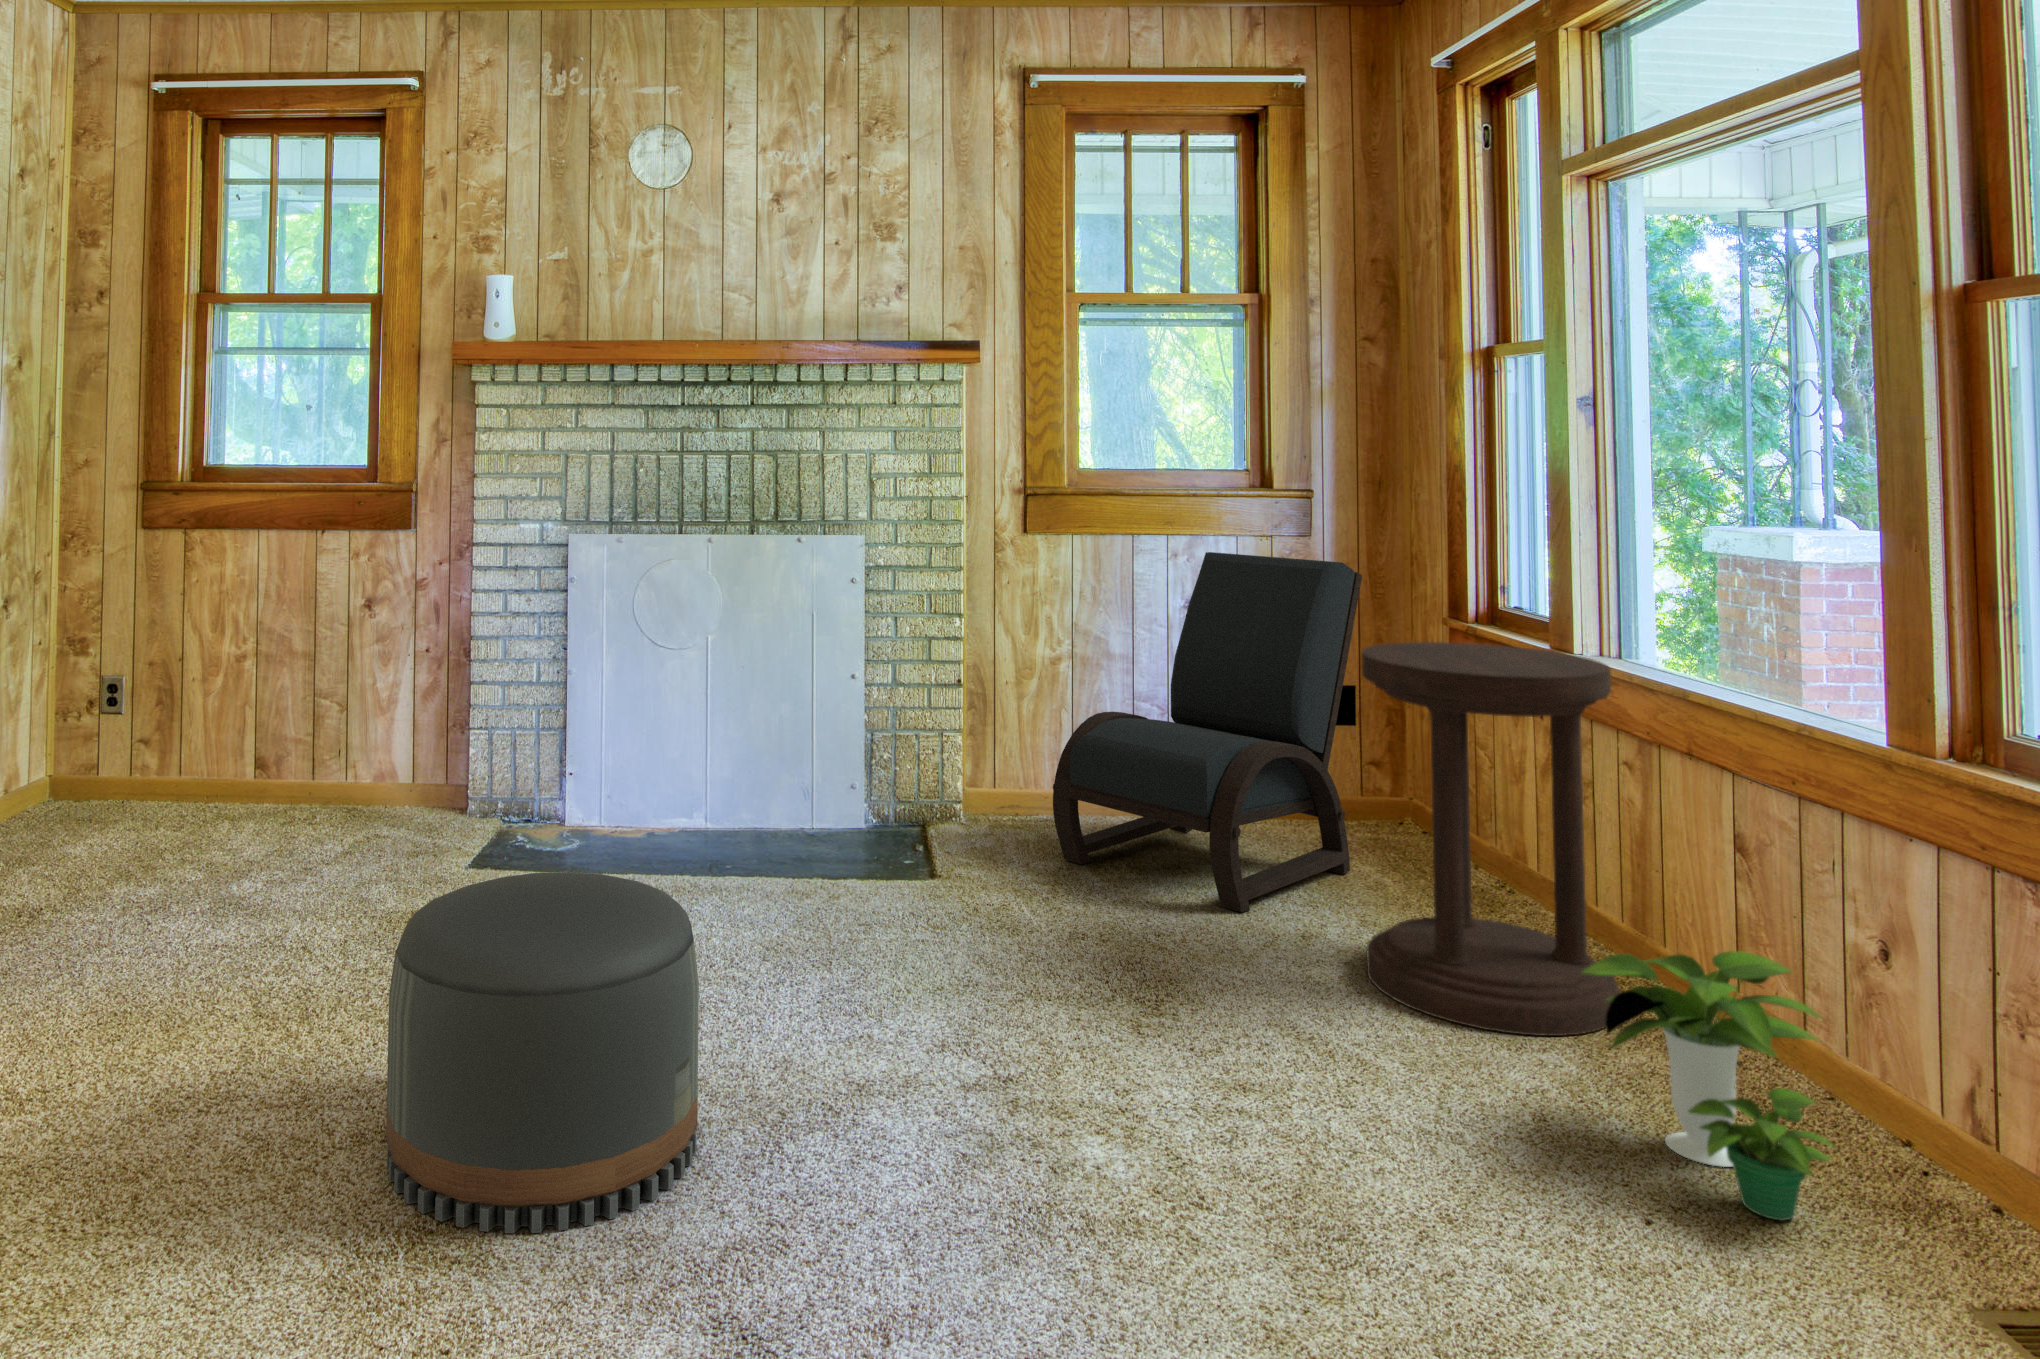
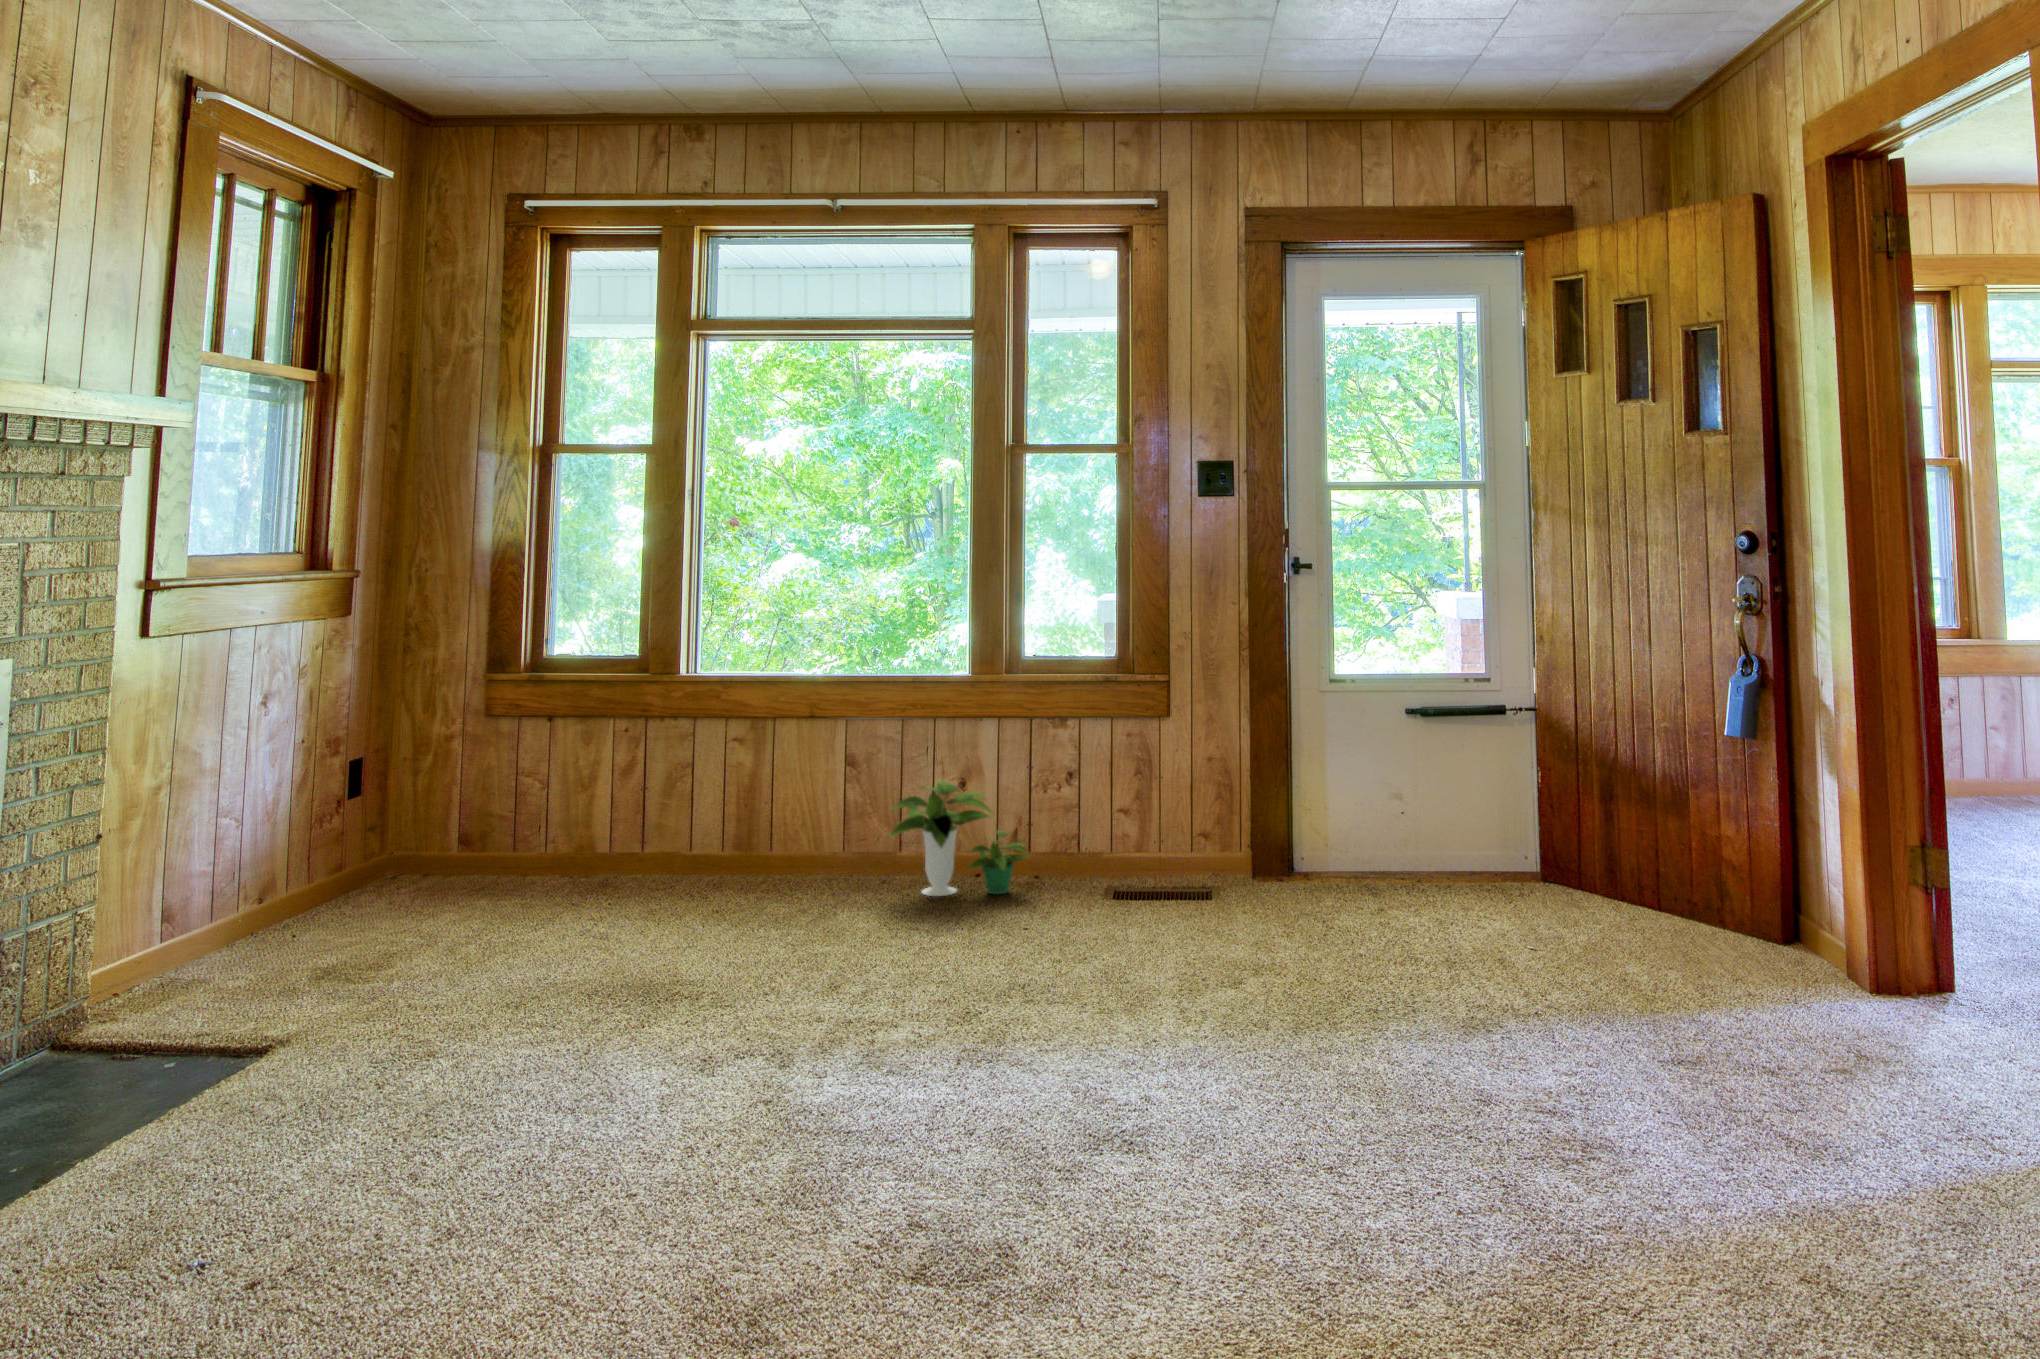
lounge chair: present [1053,552,1362,912] -> none [240,625,526,983]
side table: present [1361,642,1619,1036] -> none [632,657,801,920]
pouf: present [386,872,699,1233] -> none [725,927,1016,1260]

